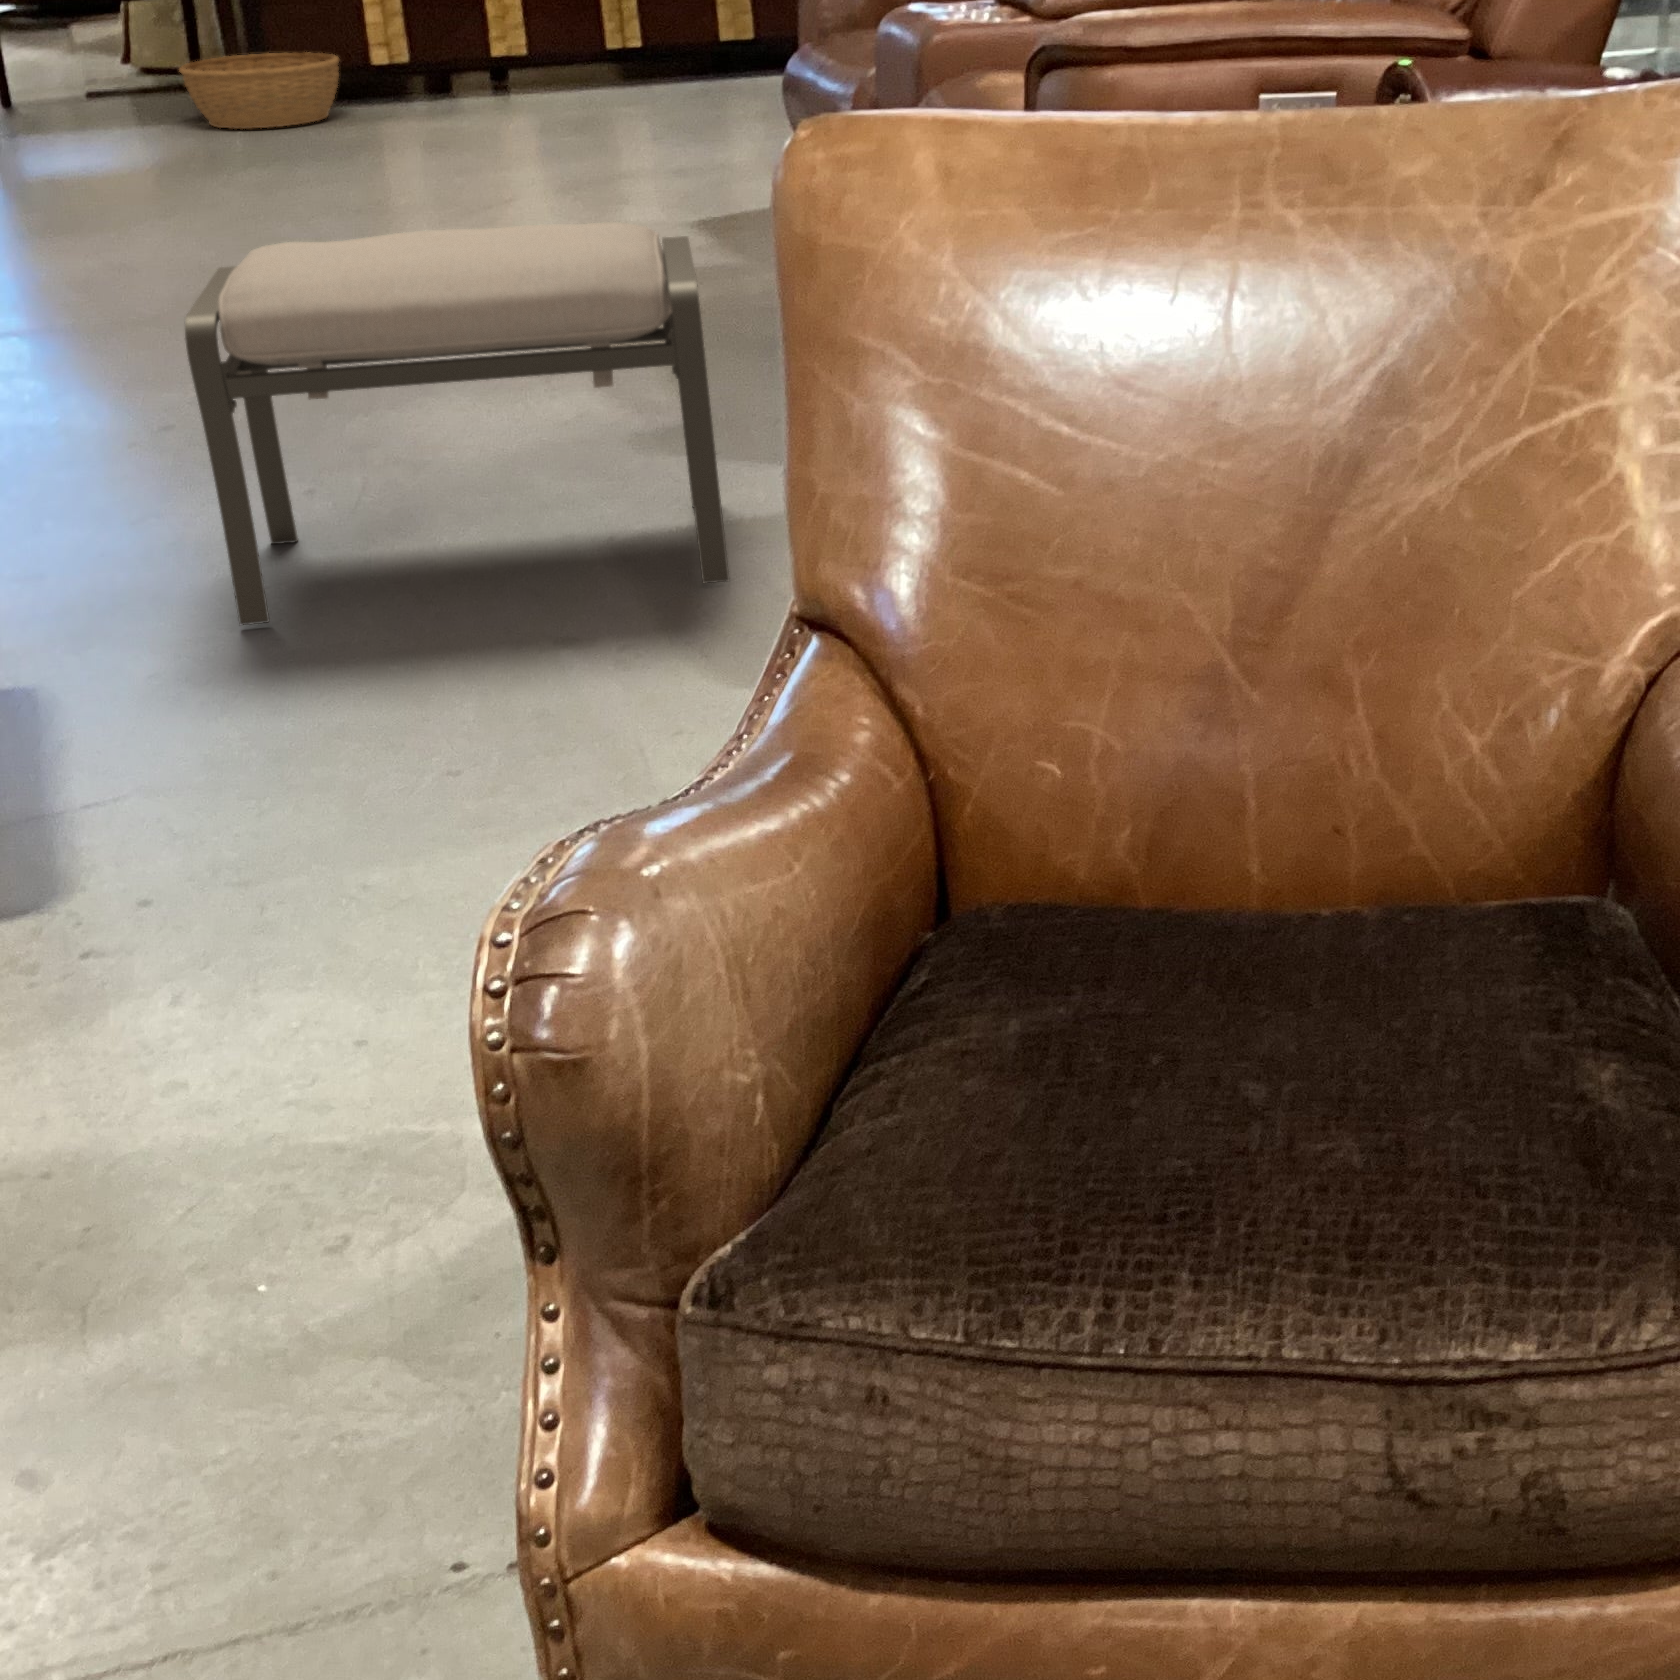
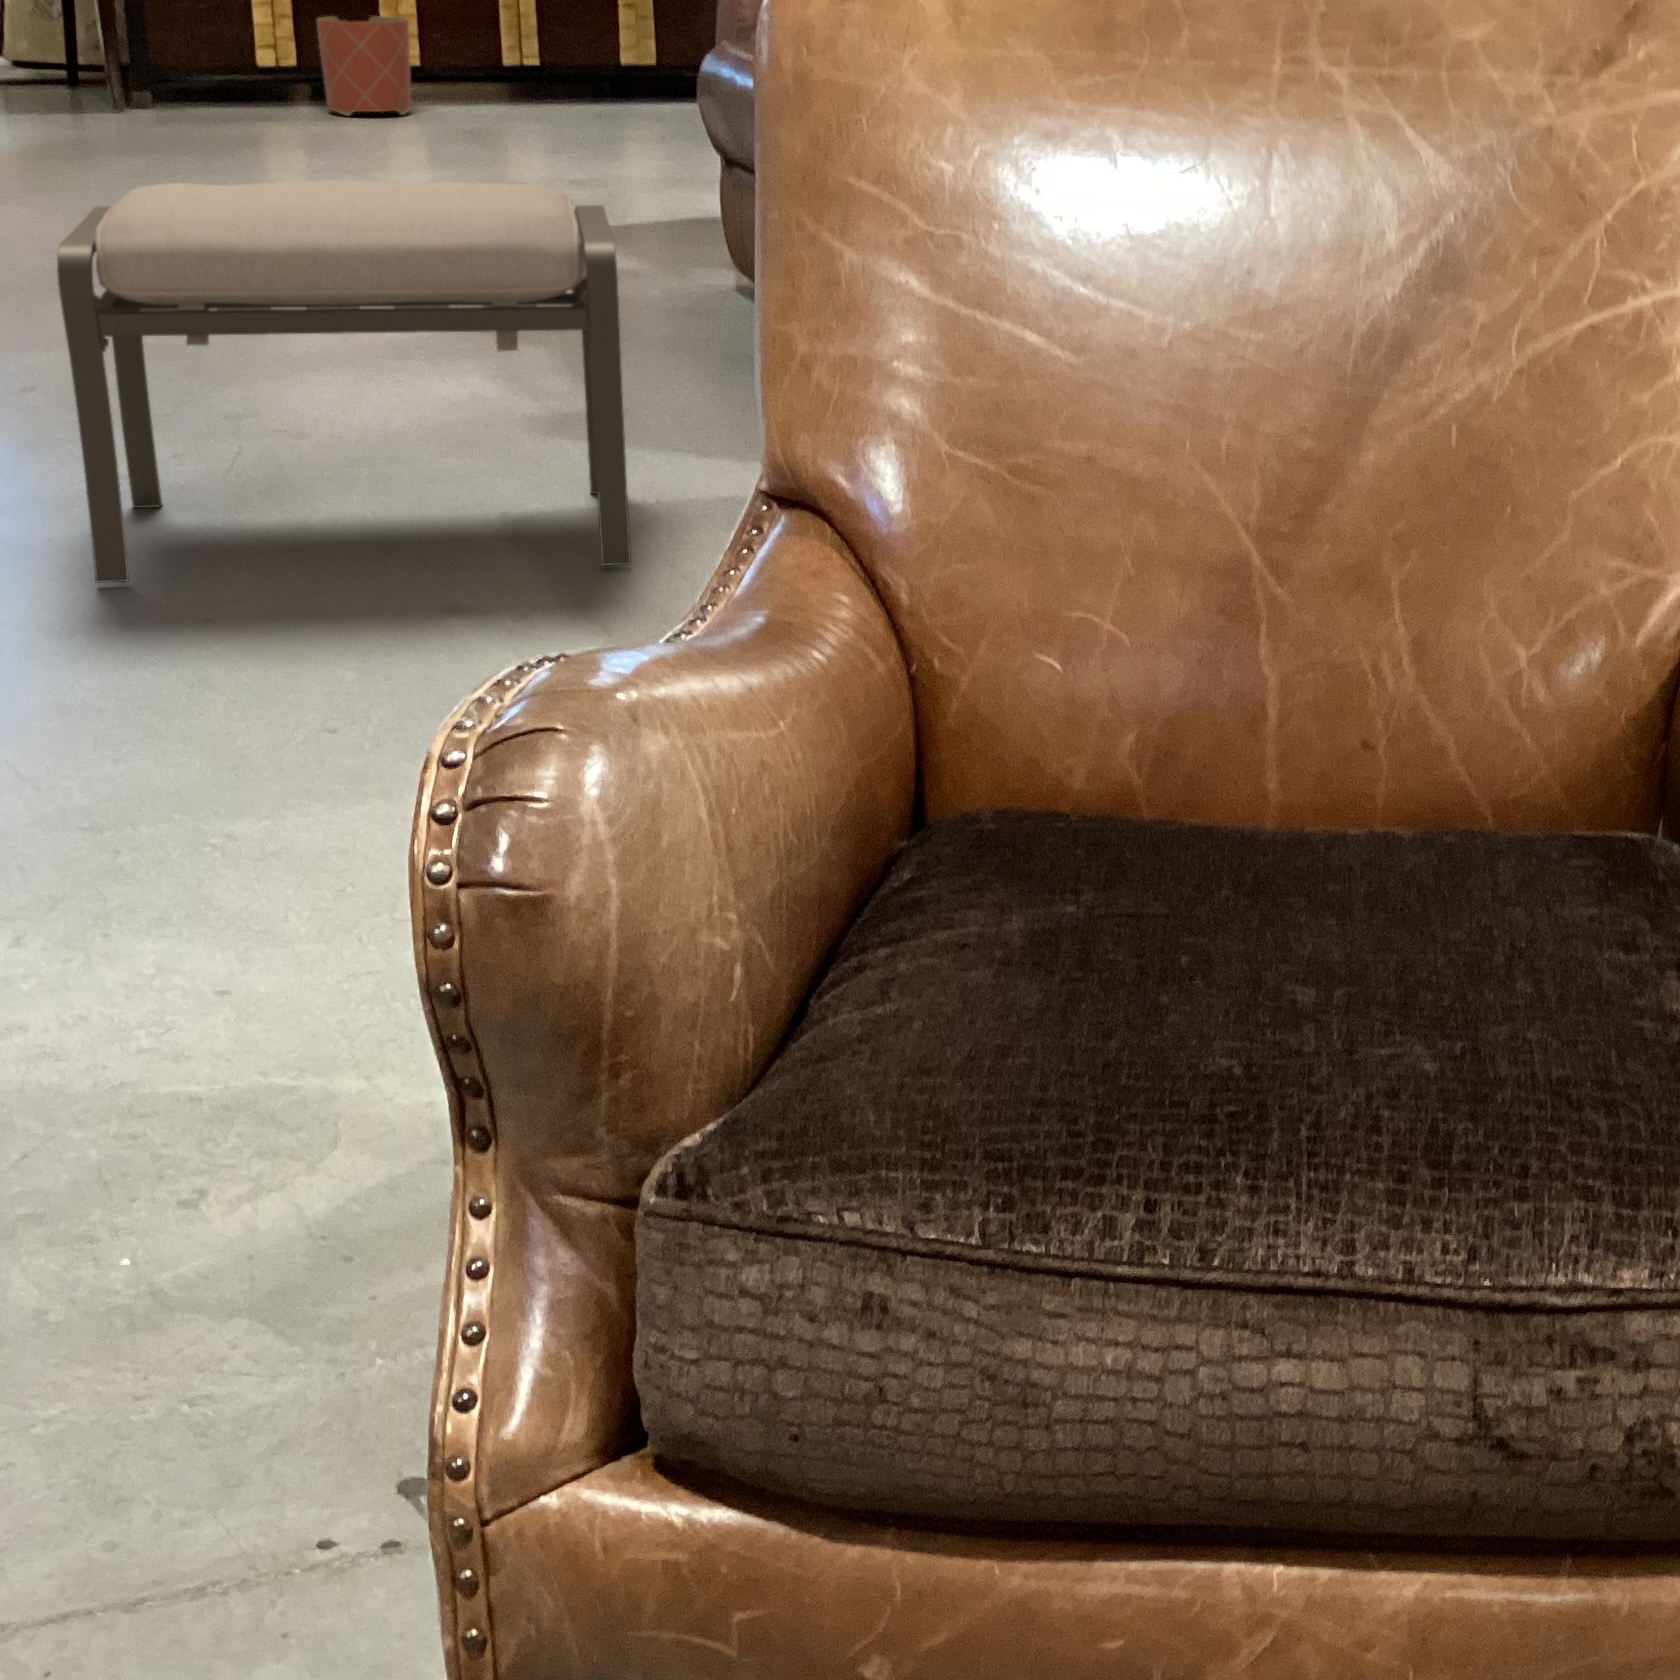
planter: none [428,7,522,107] -> present [317,16,411,116]
basket: present [179,52,339,129] -> none [49,49,222,123]

